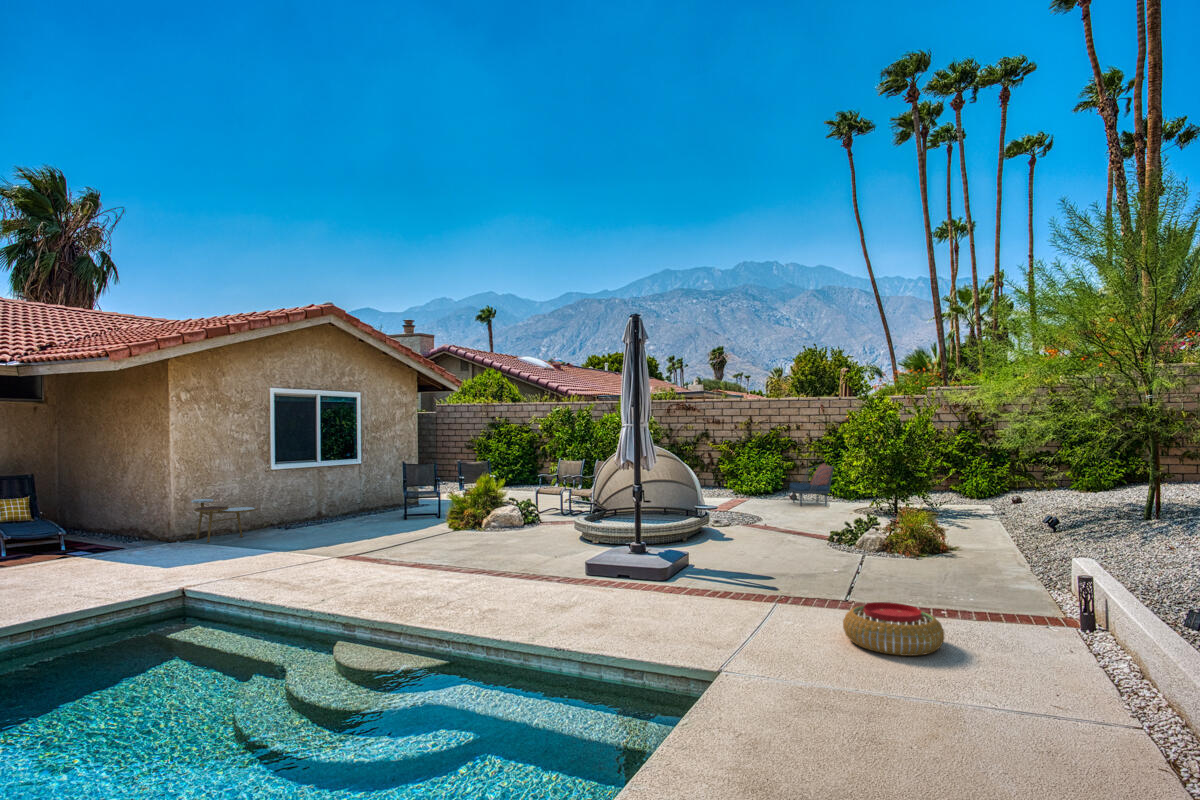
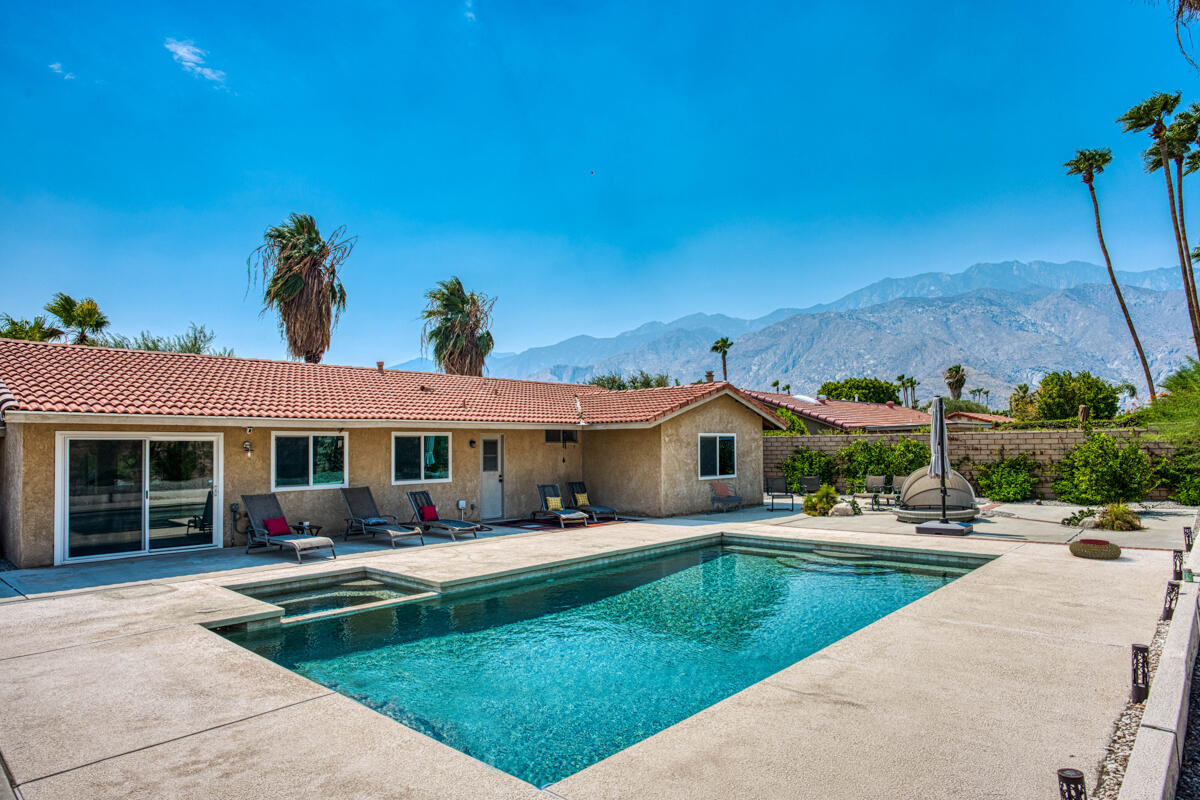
armchair: present [789,463,834,506] -> present [709,482,743,512]
side table: present [191,499,257,542] -> none [672,495,704,517]

